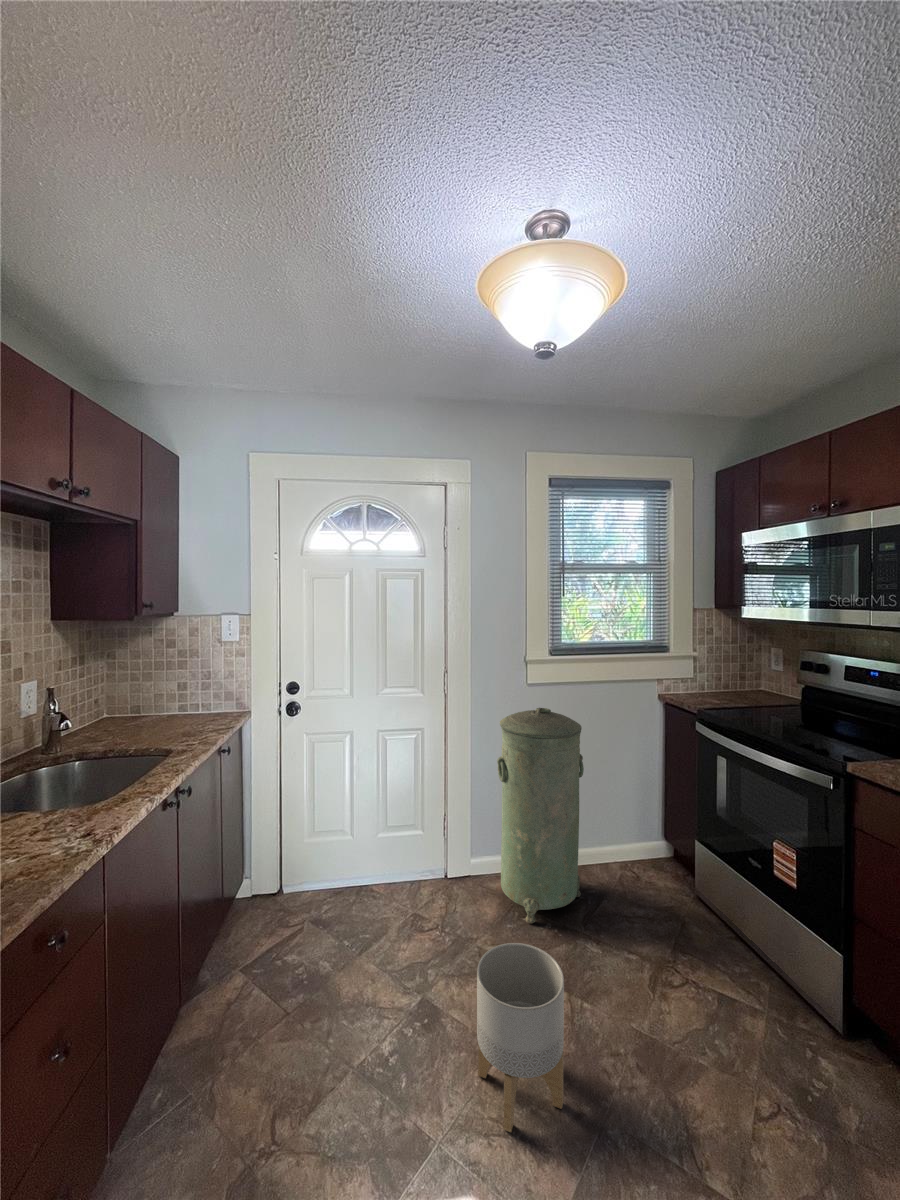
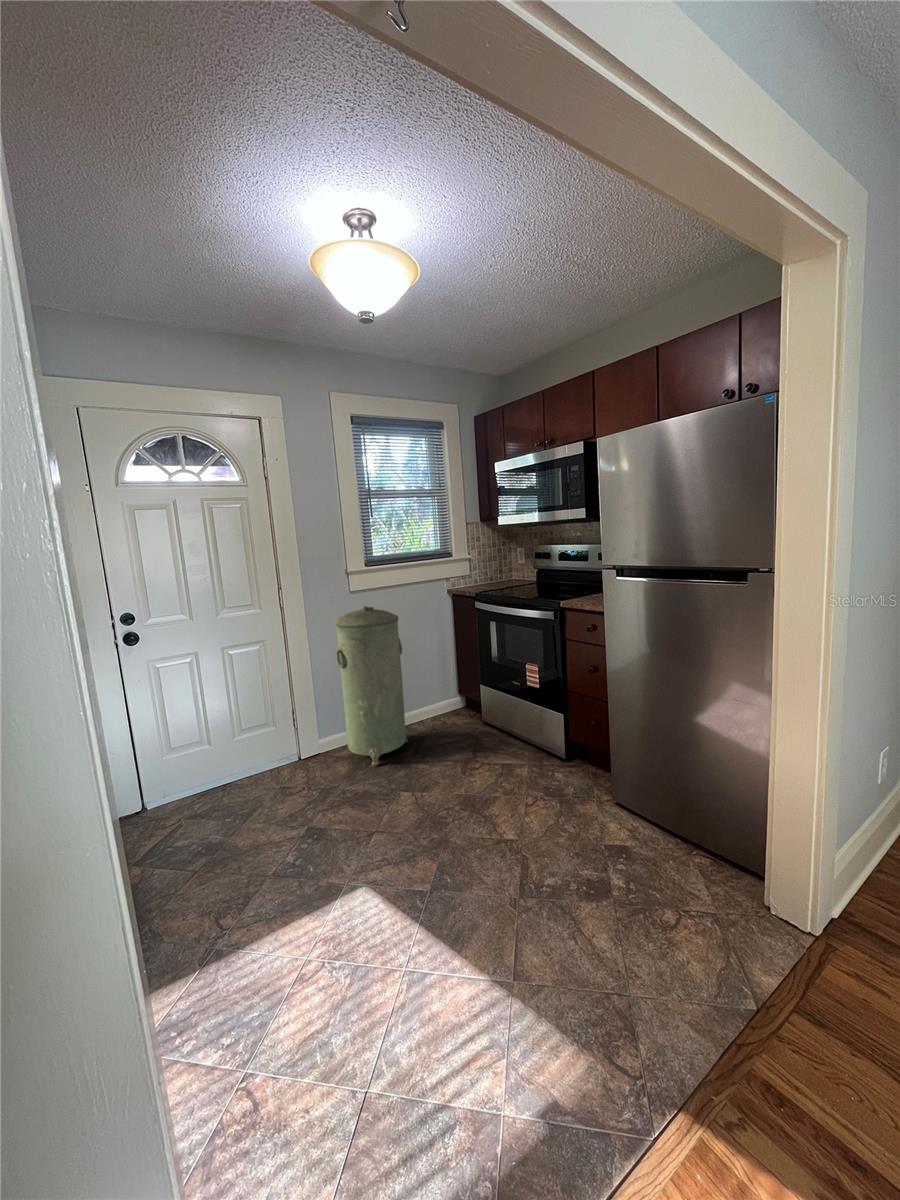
planter: present [477,943,564,1132] -> none [355,756,421,864]

